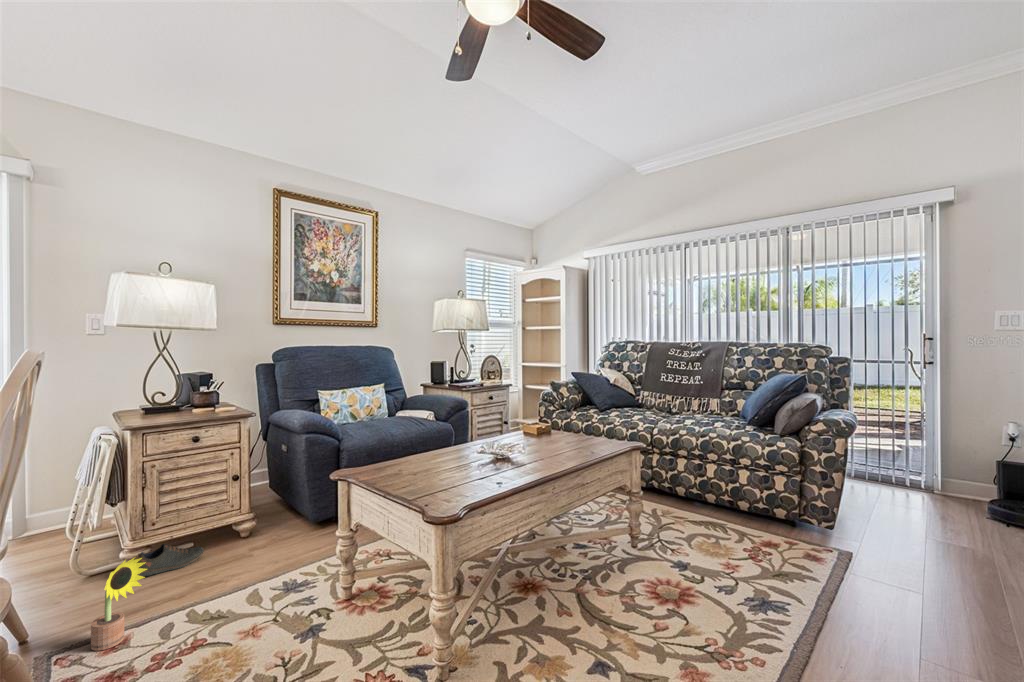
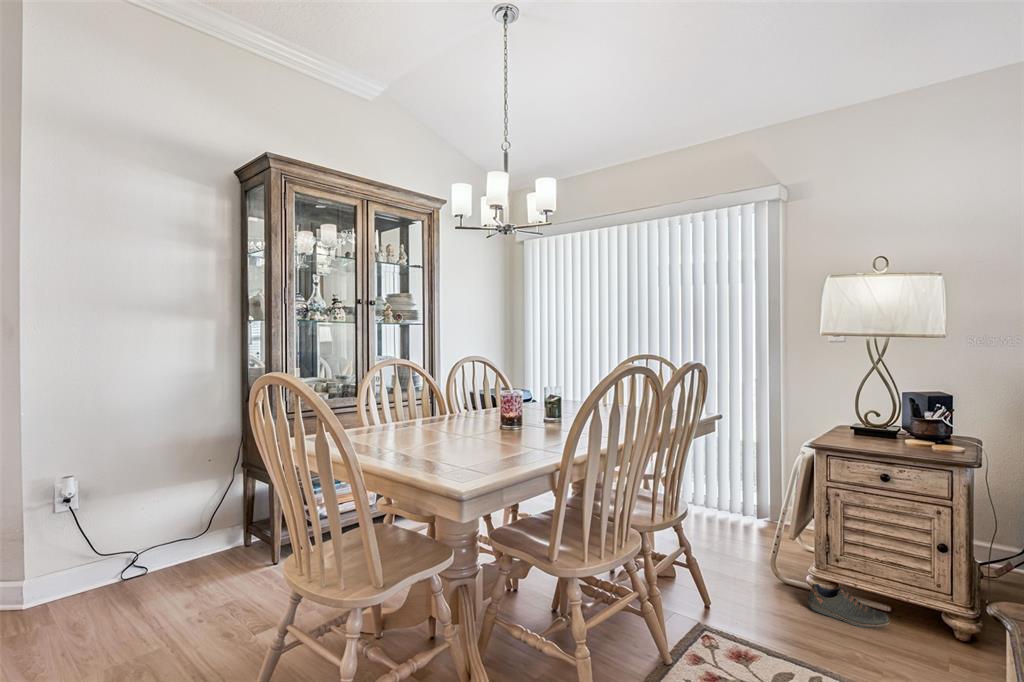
decorative plant: present [91,558,147,651] -> none [726,577,772,658]

